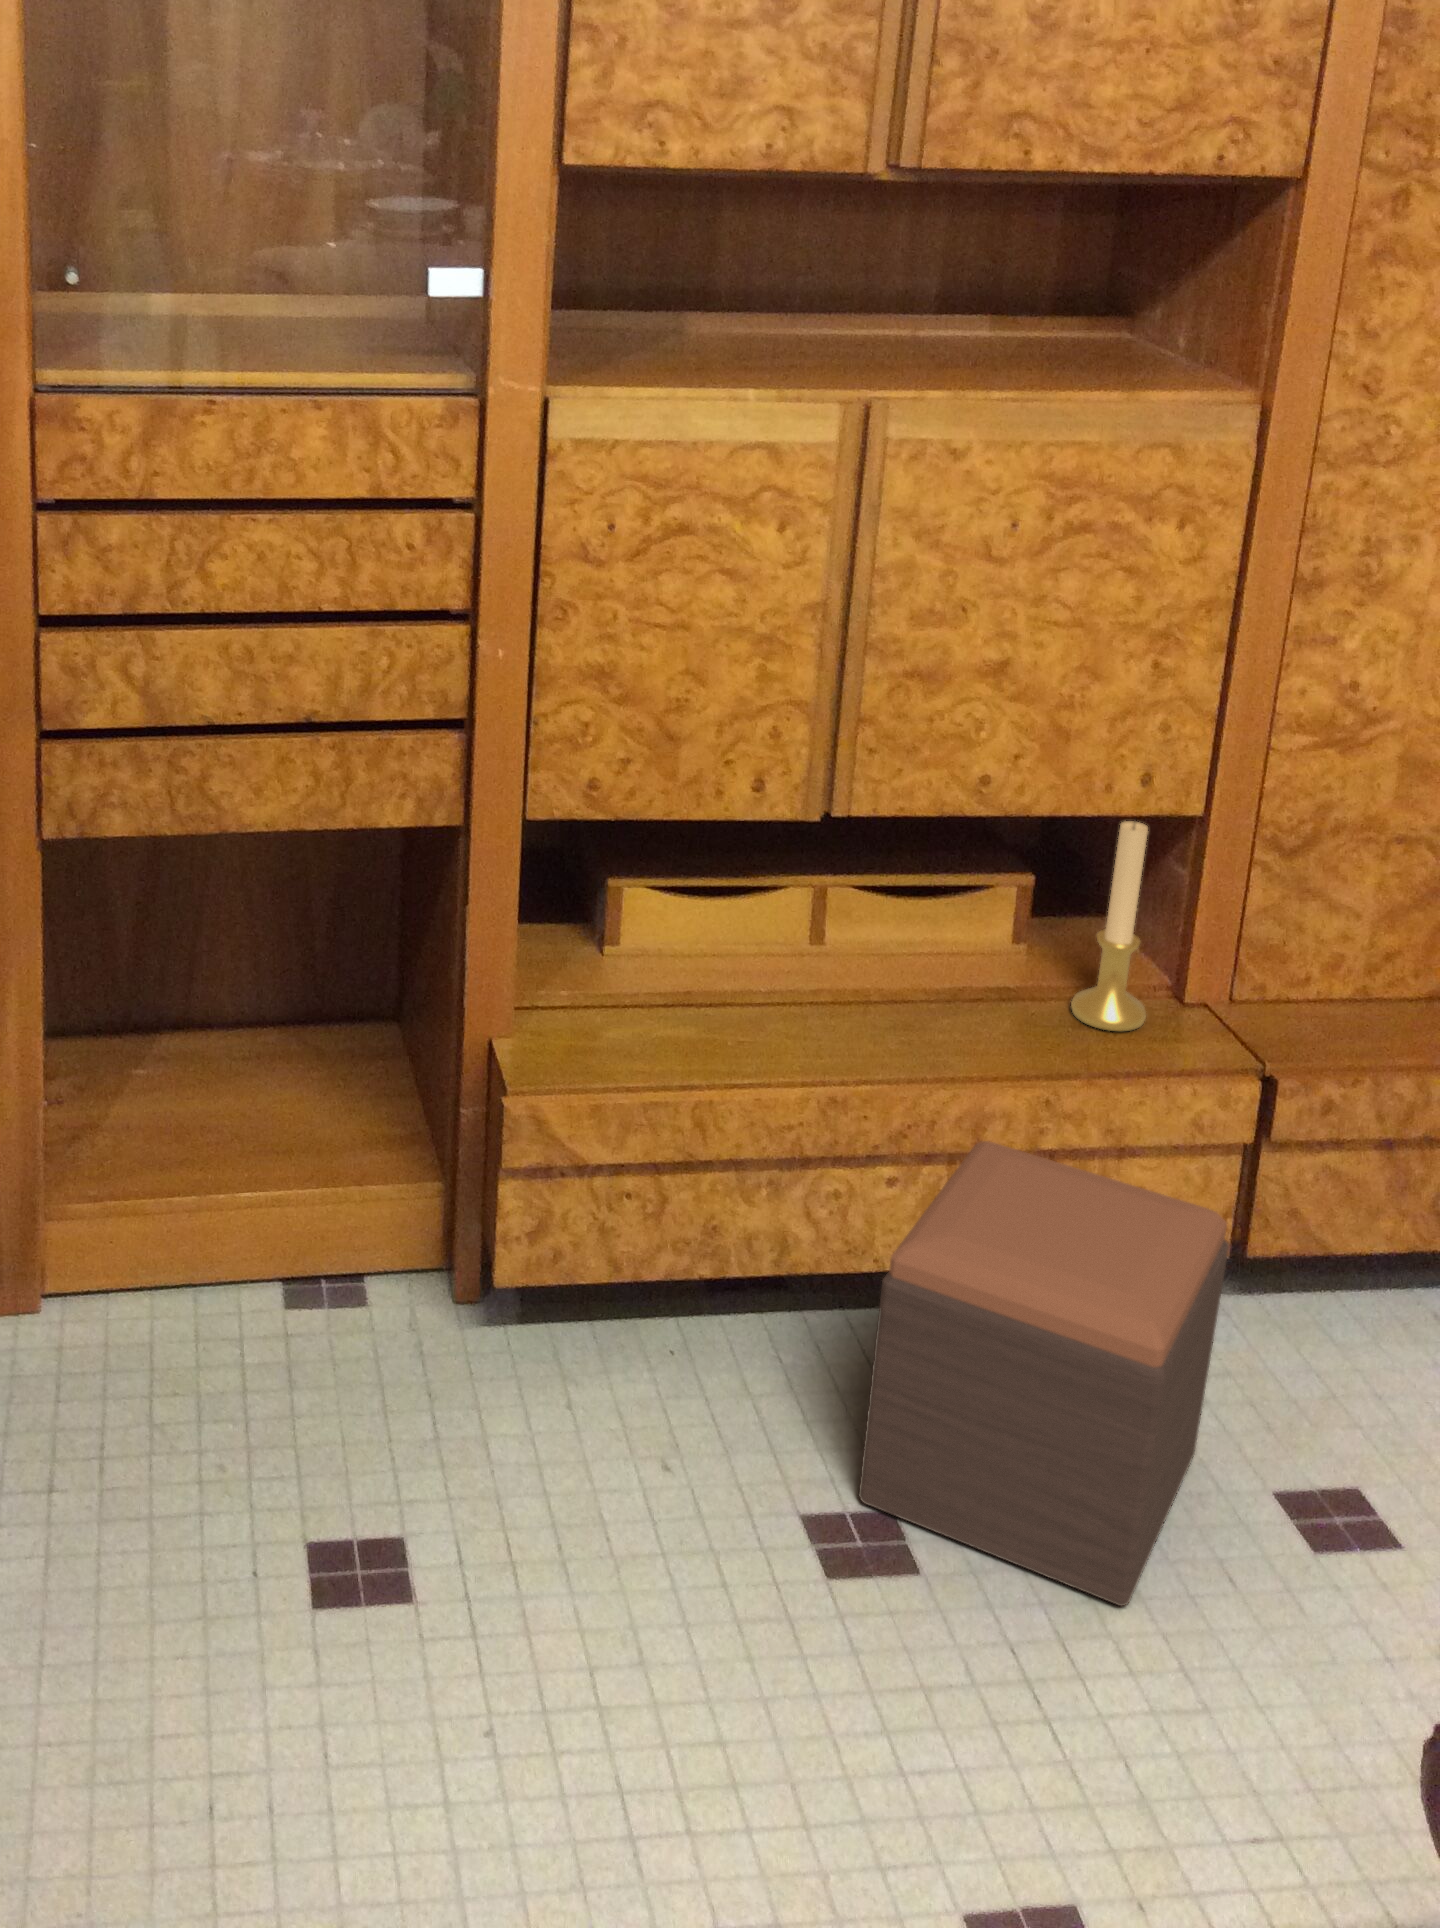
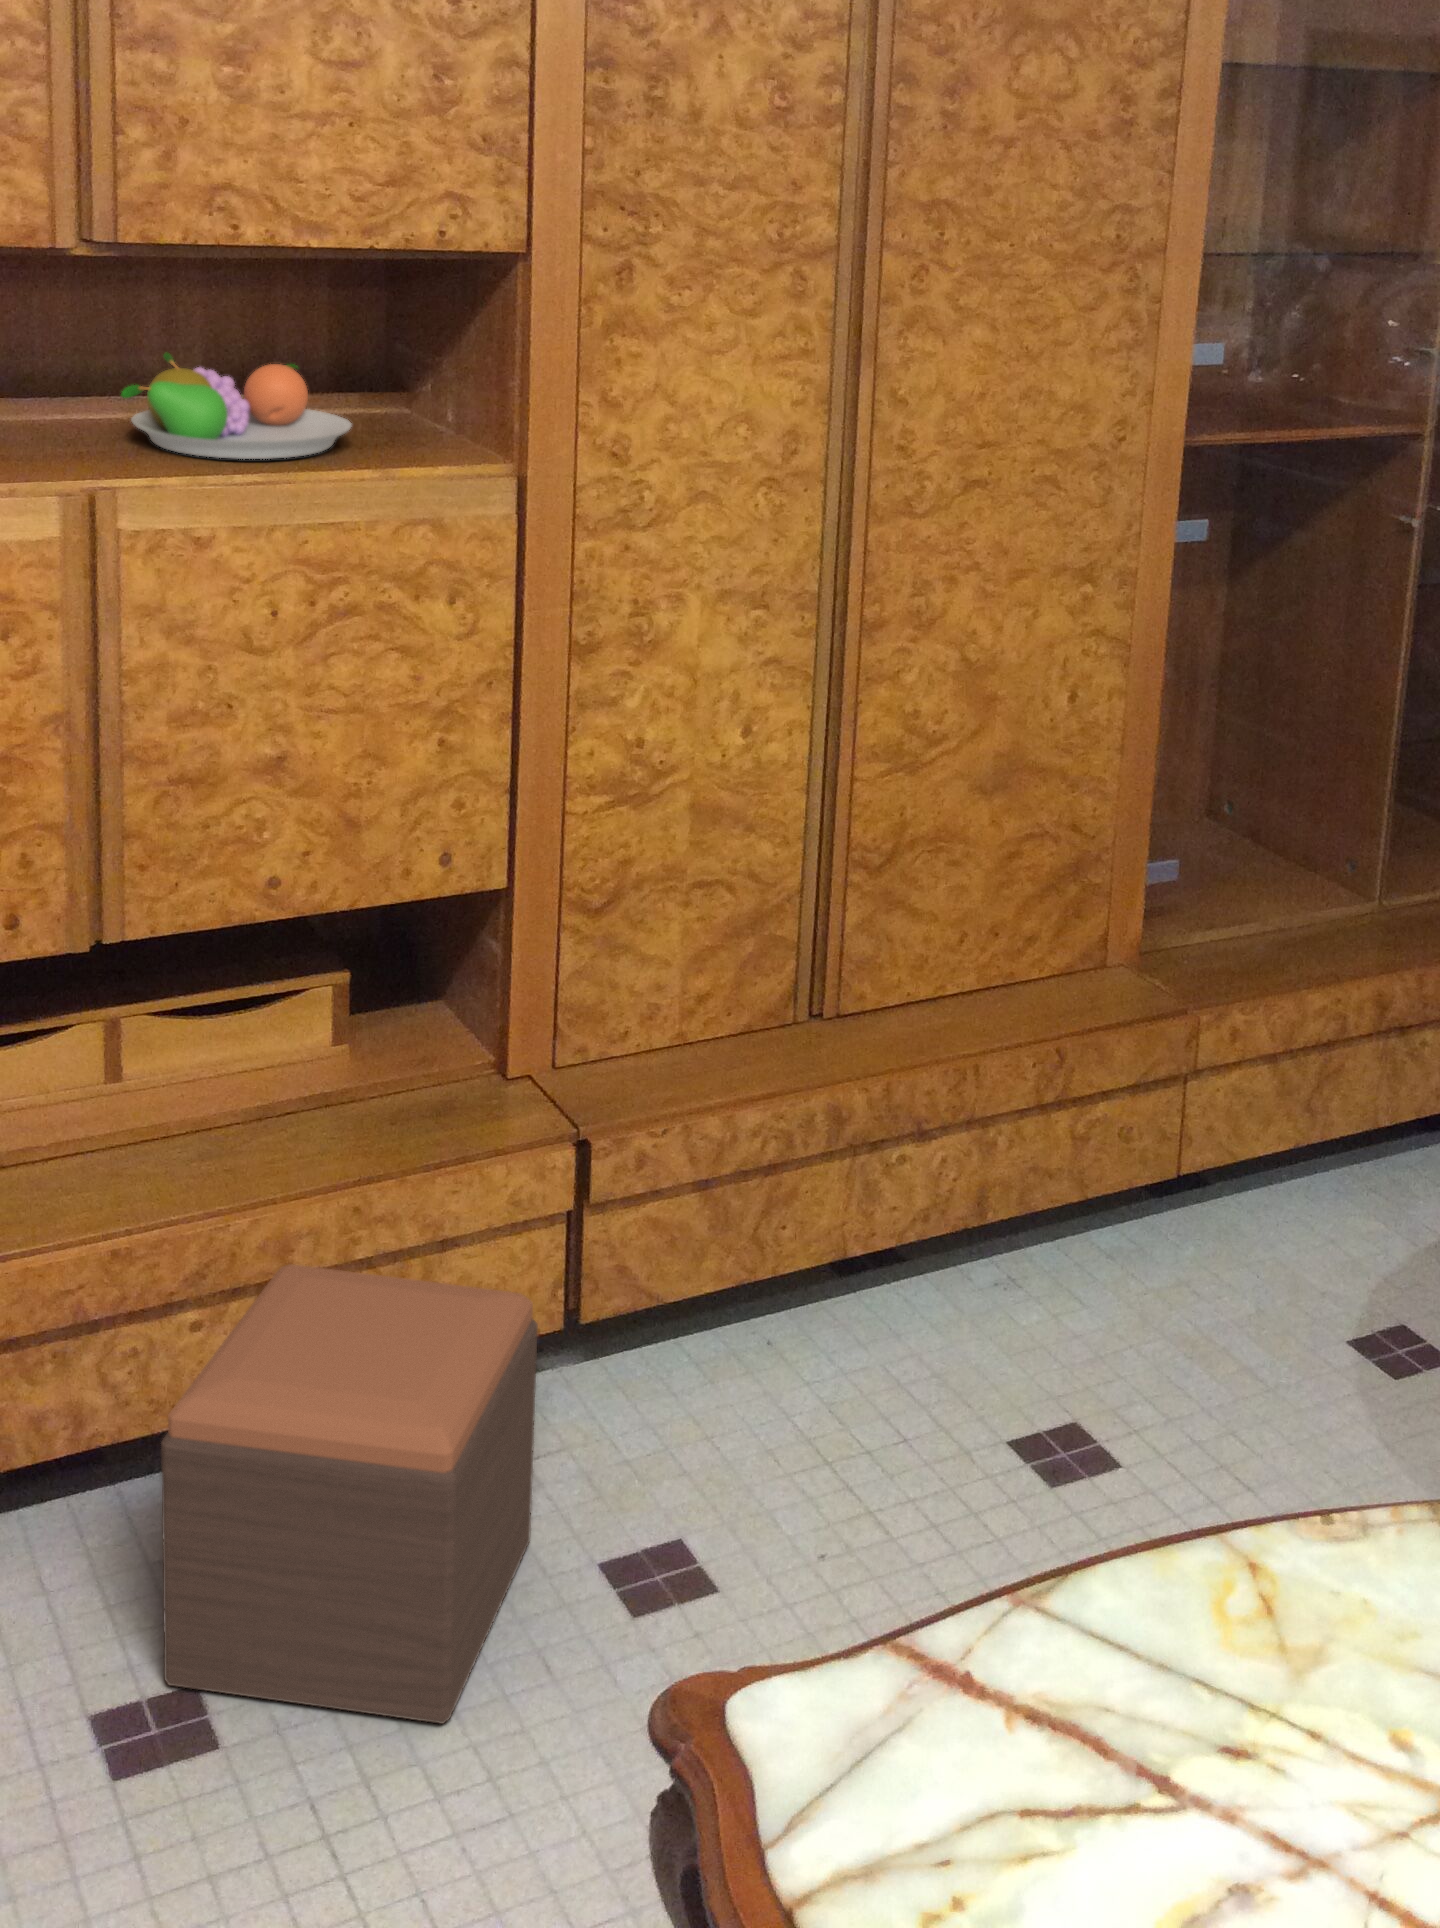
fruit bowl: none [895,274,1100,377] -> present [122,353,352,459]
candle holder: present [1071,820,1148,1032] -> none [390,901,467,1122]

